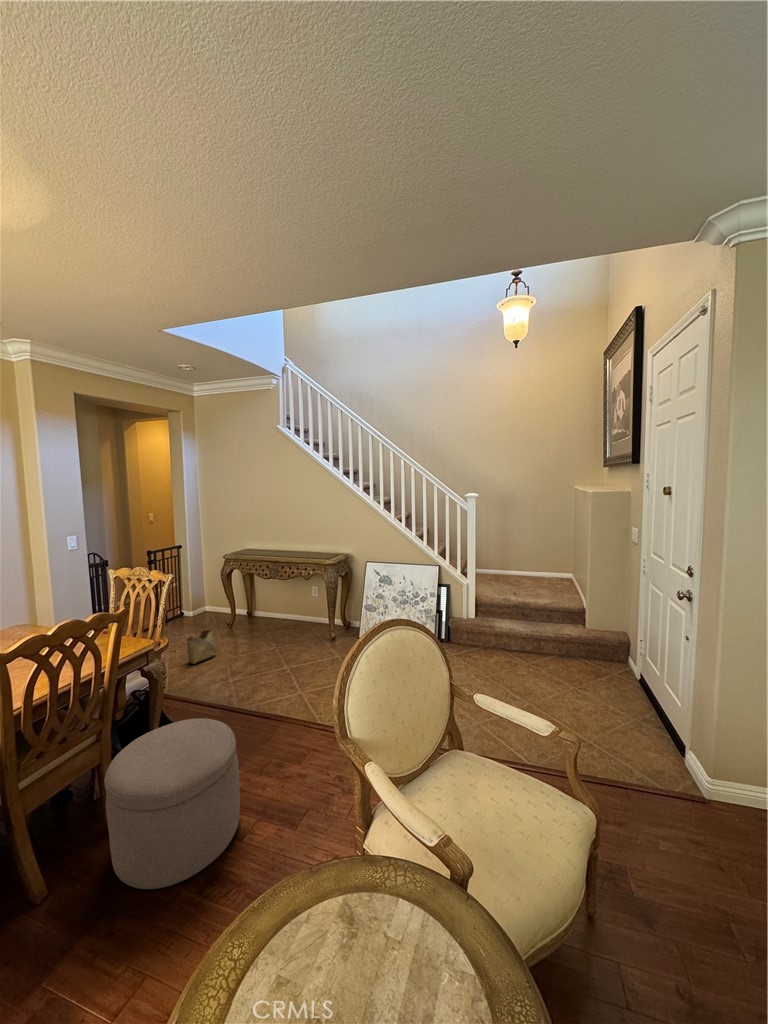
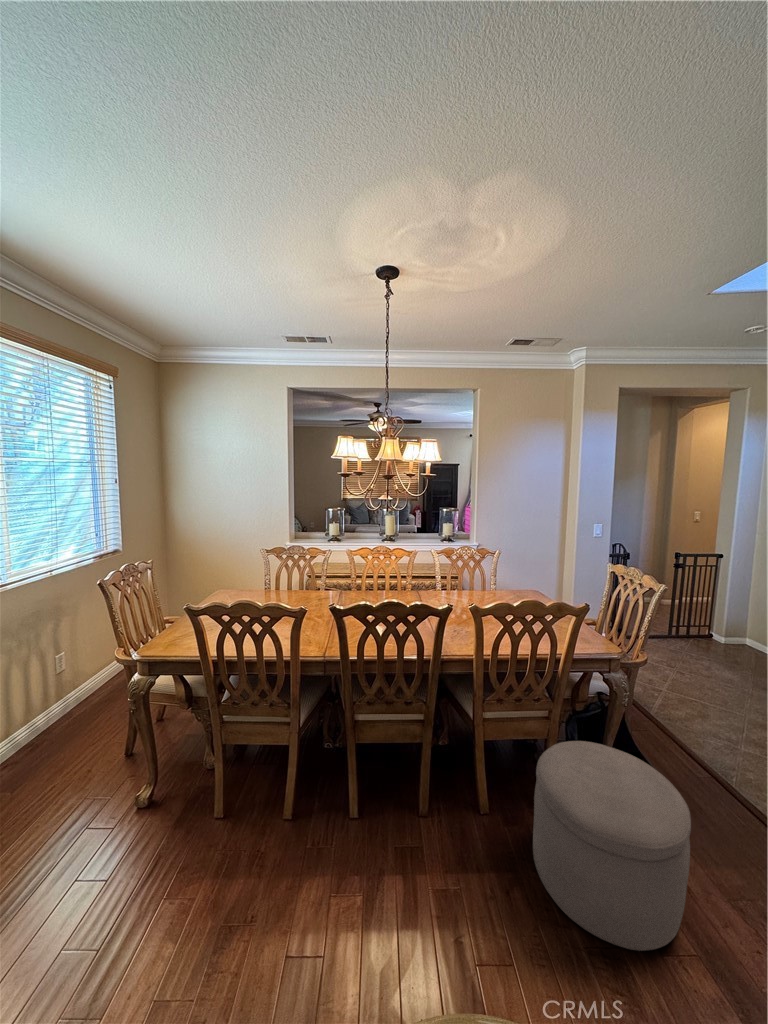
woven basket: present [186,630,216,664] -> none [693,647,736,704]

